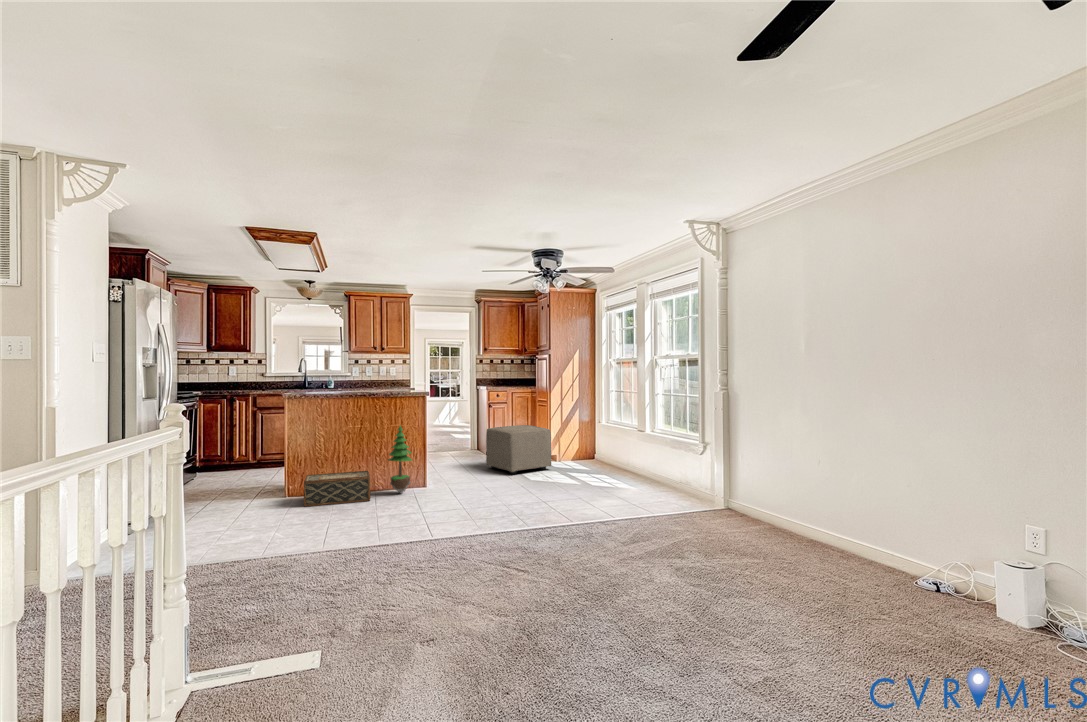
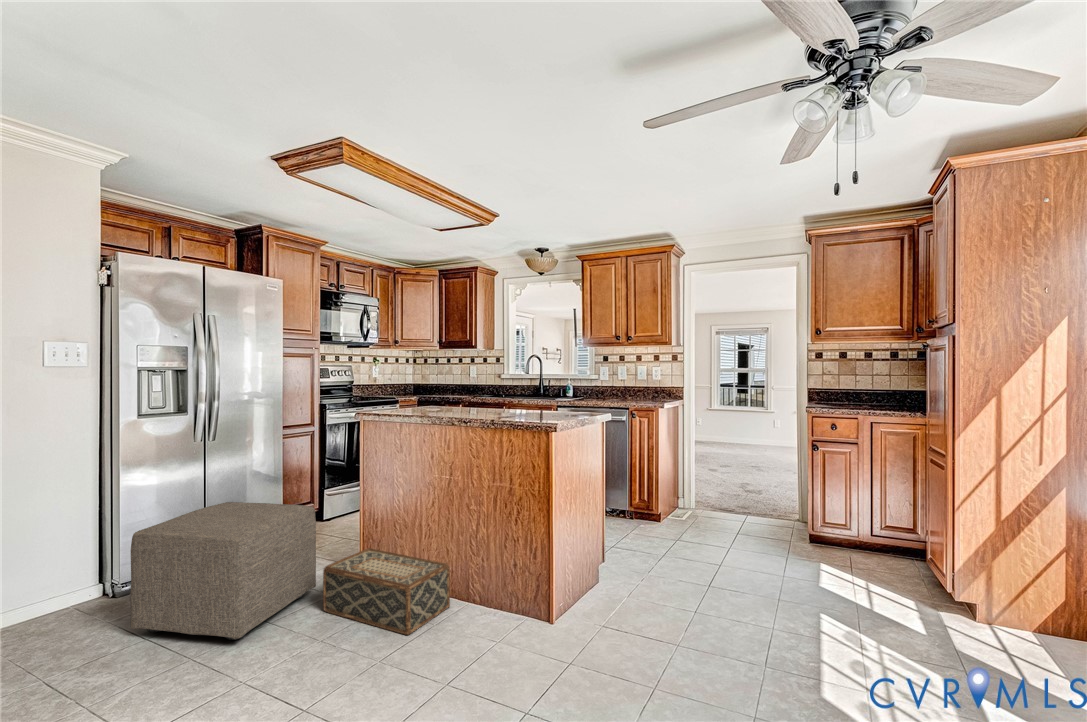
ottoman: present [486,425,551,474] -> present [130,502,316,640]
potted tree: present [388,426,412,493] -> none [459,486,511,630]

